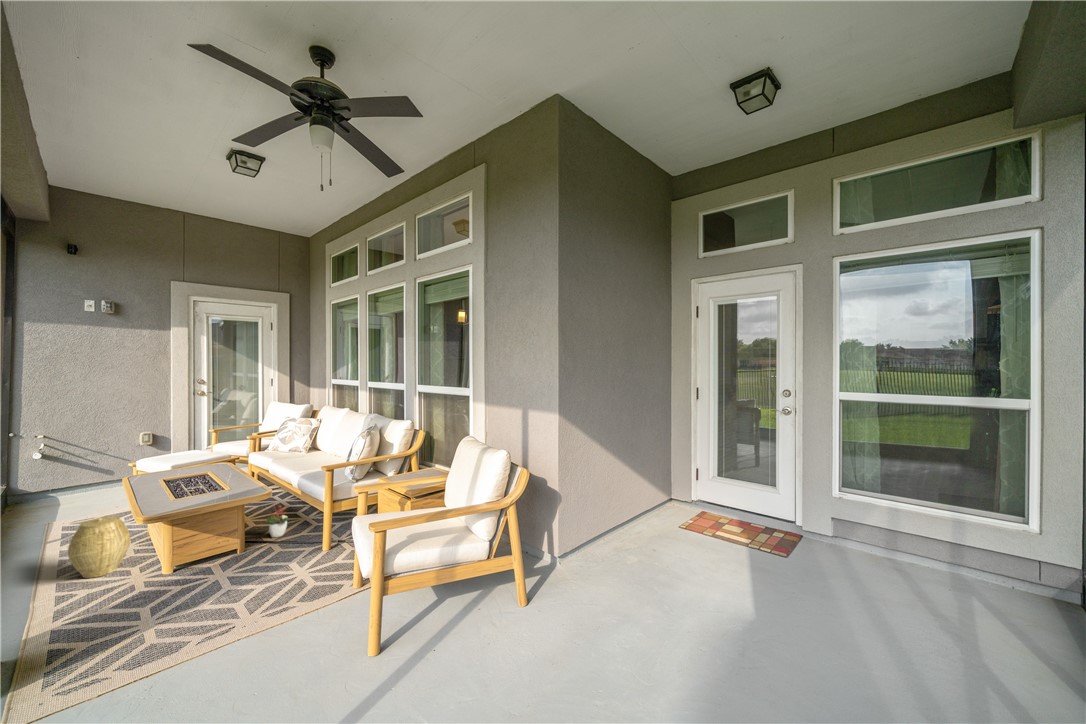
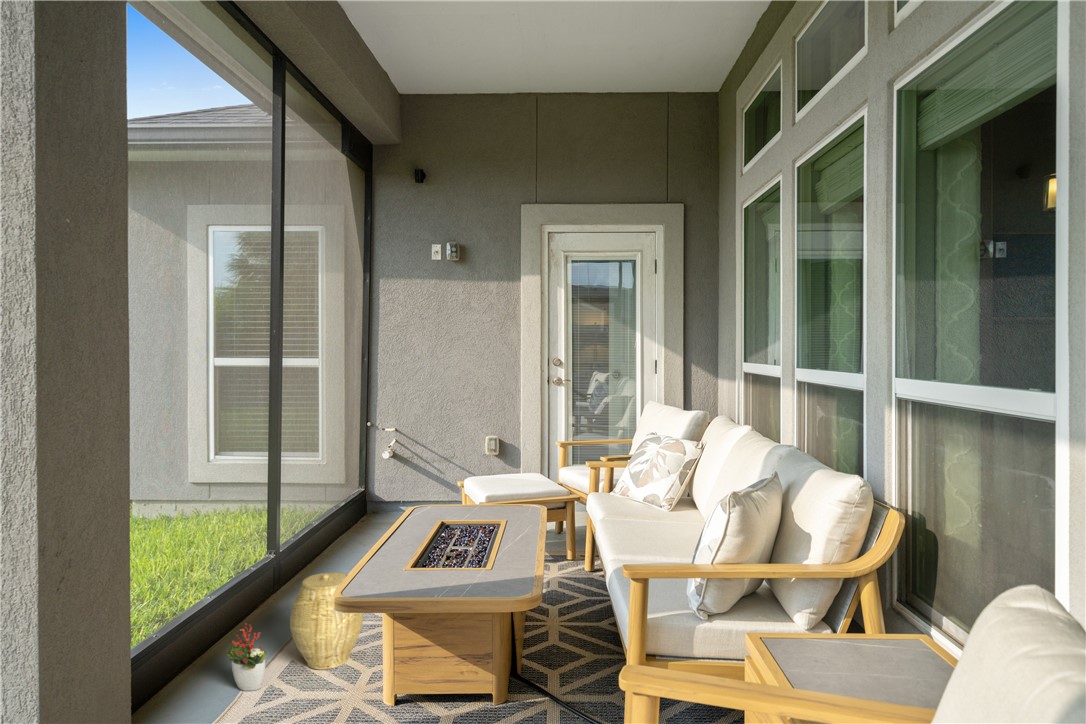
decorative plant: present [266,506,288,537] -> present [227,623,266,691]

